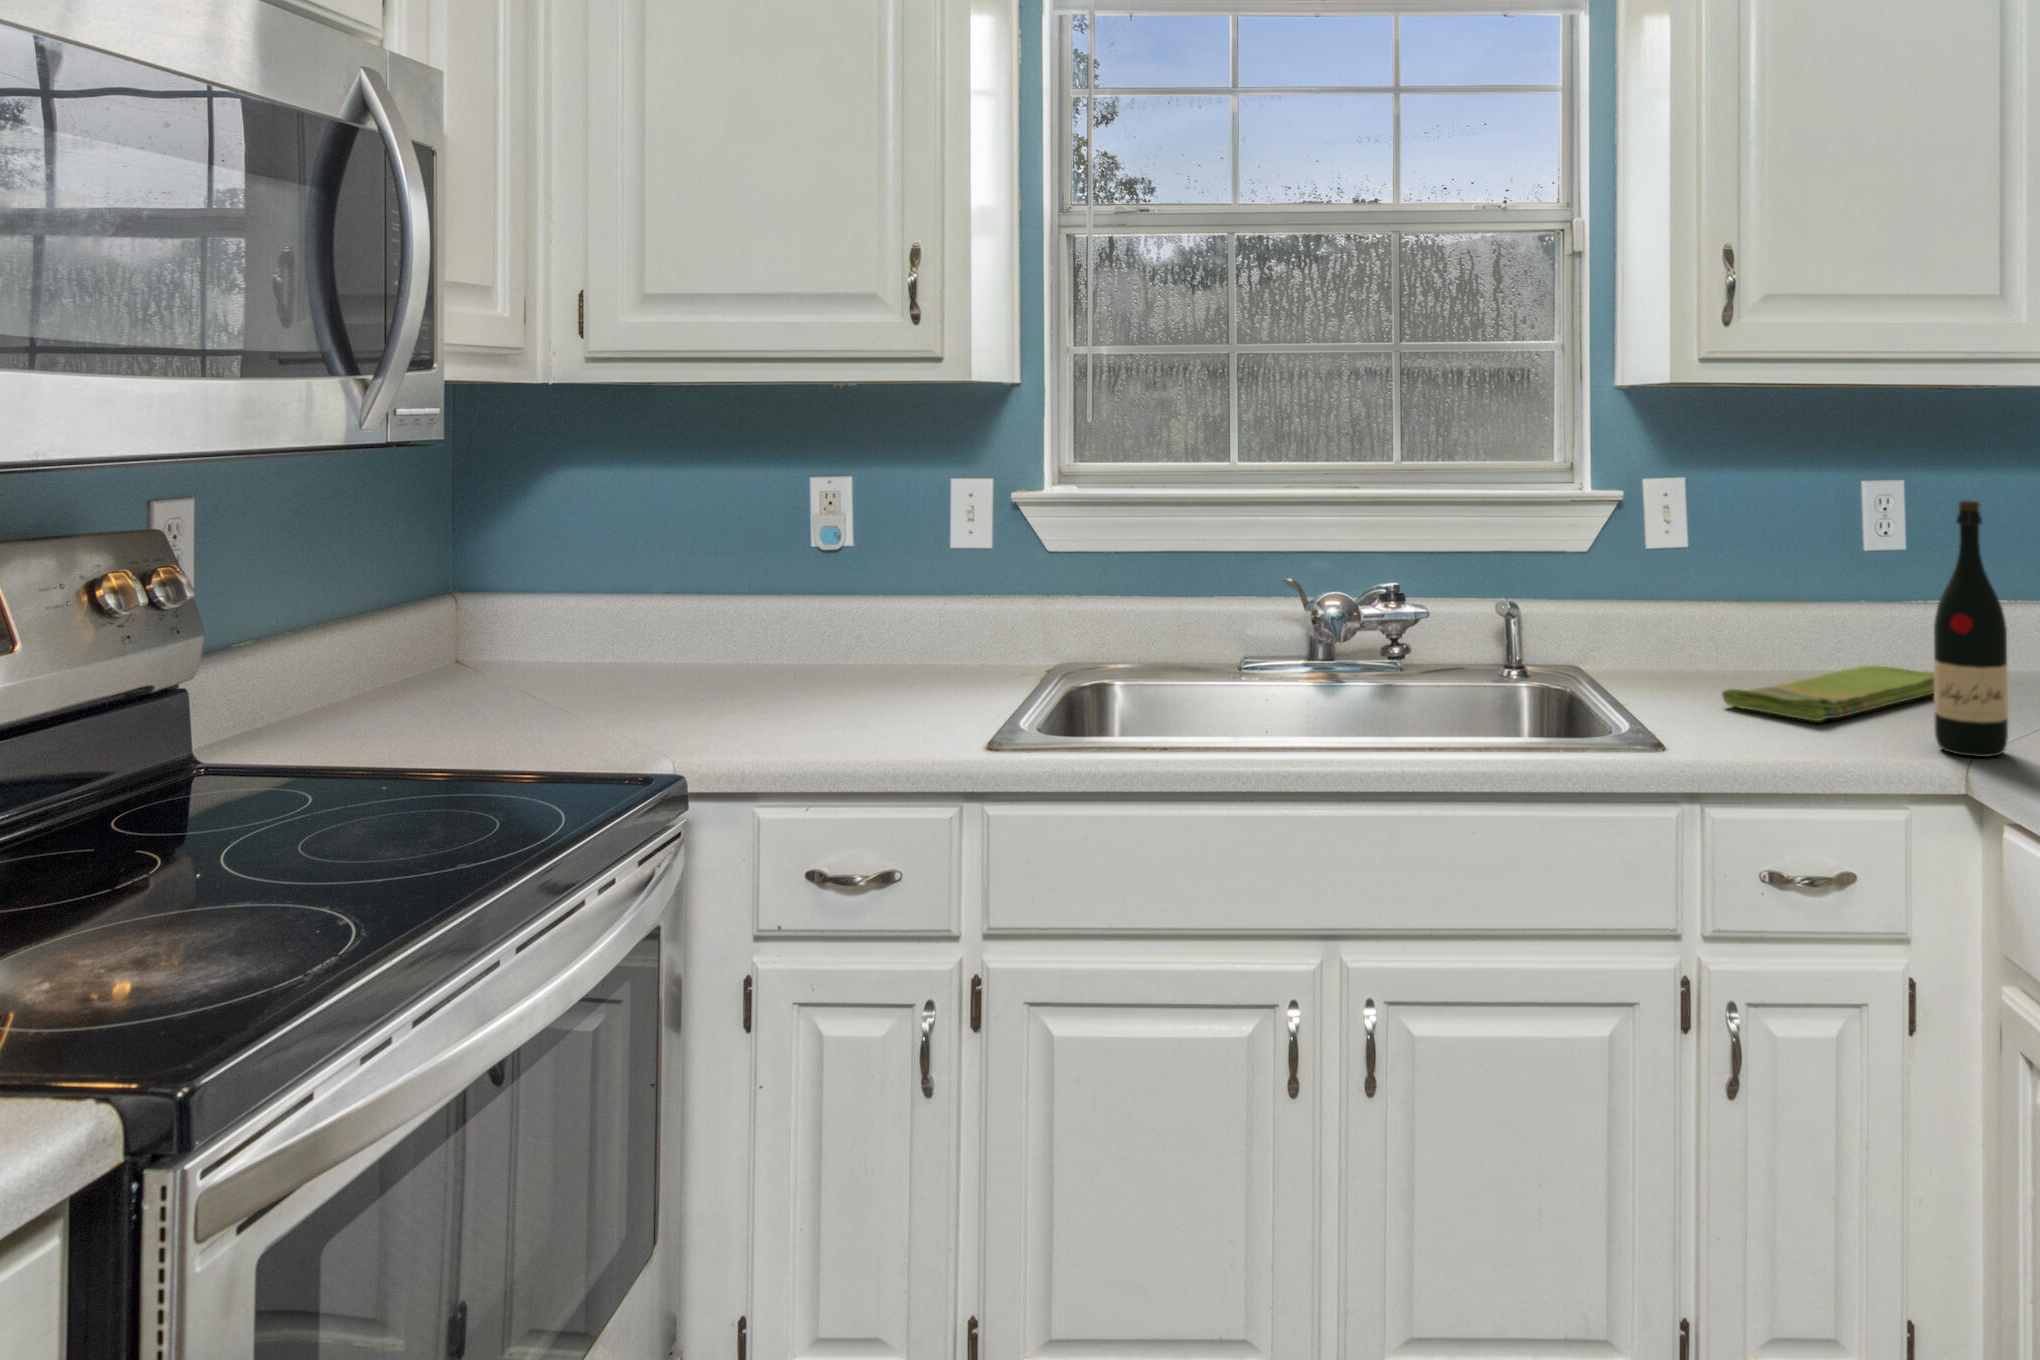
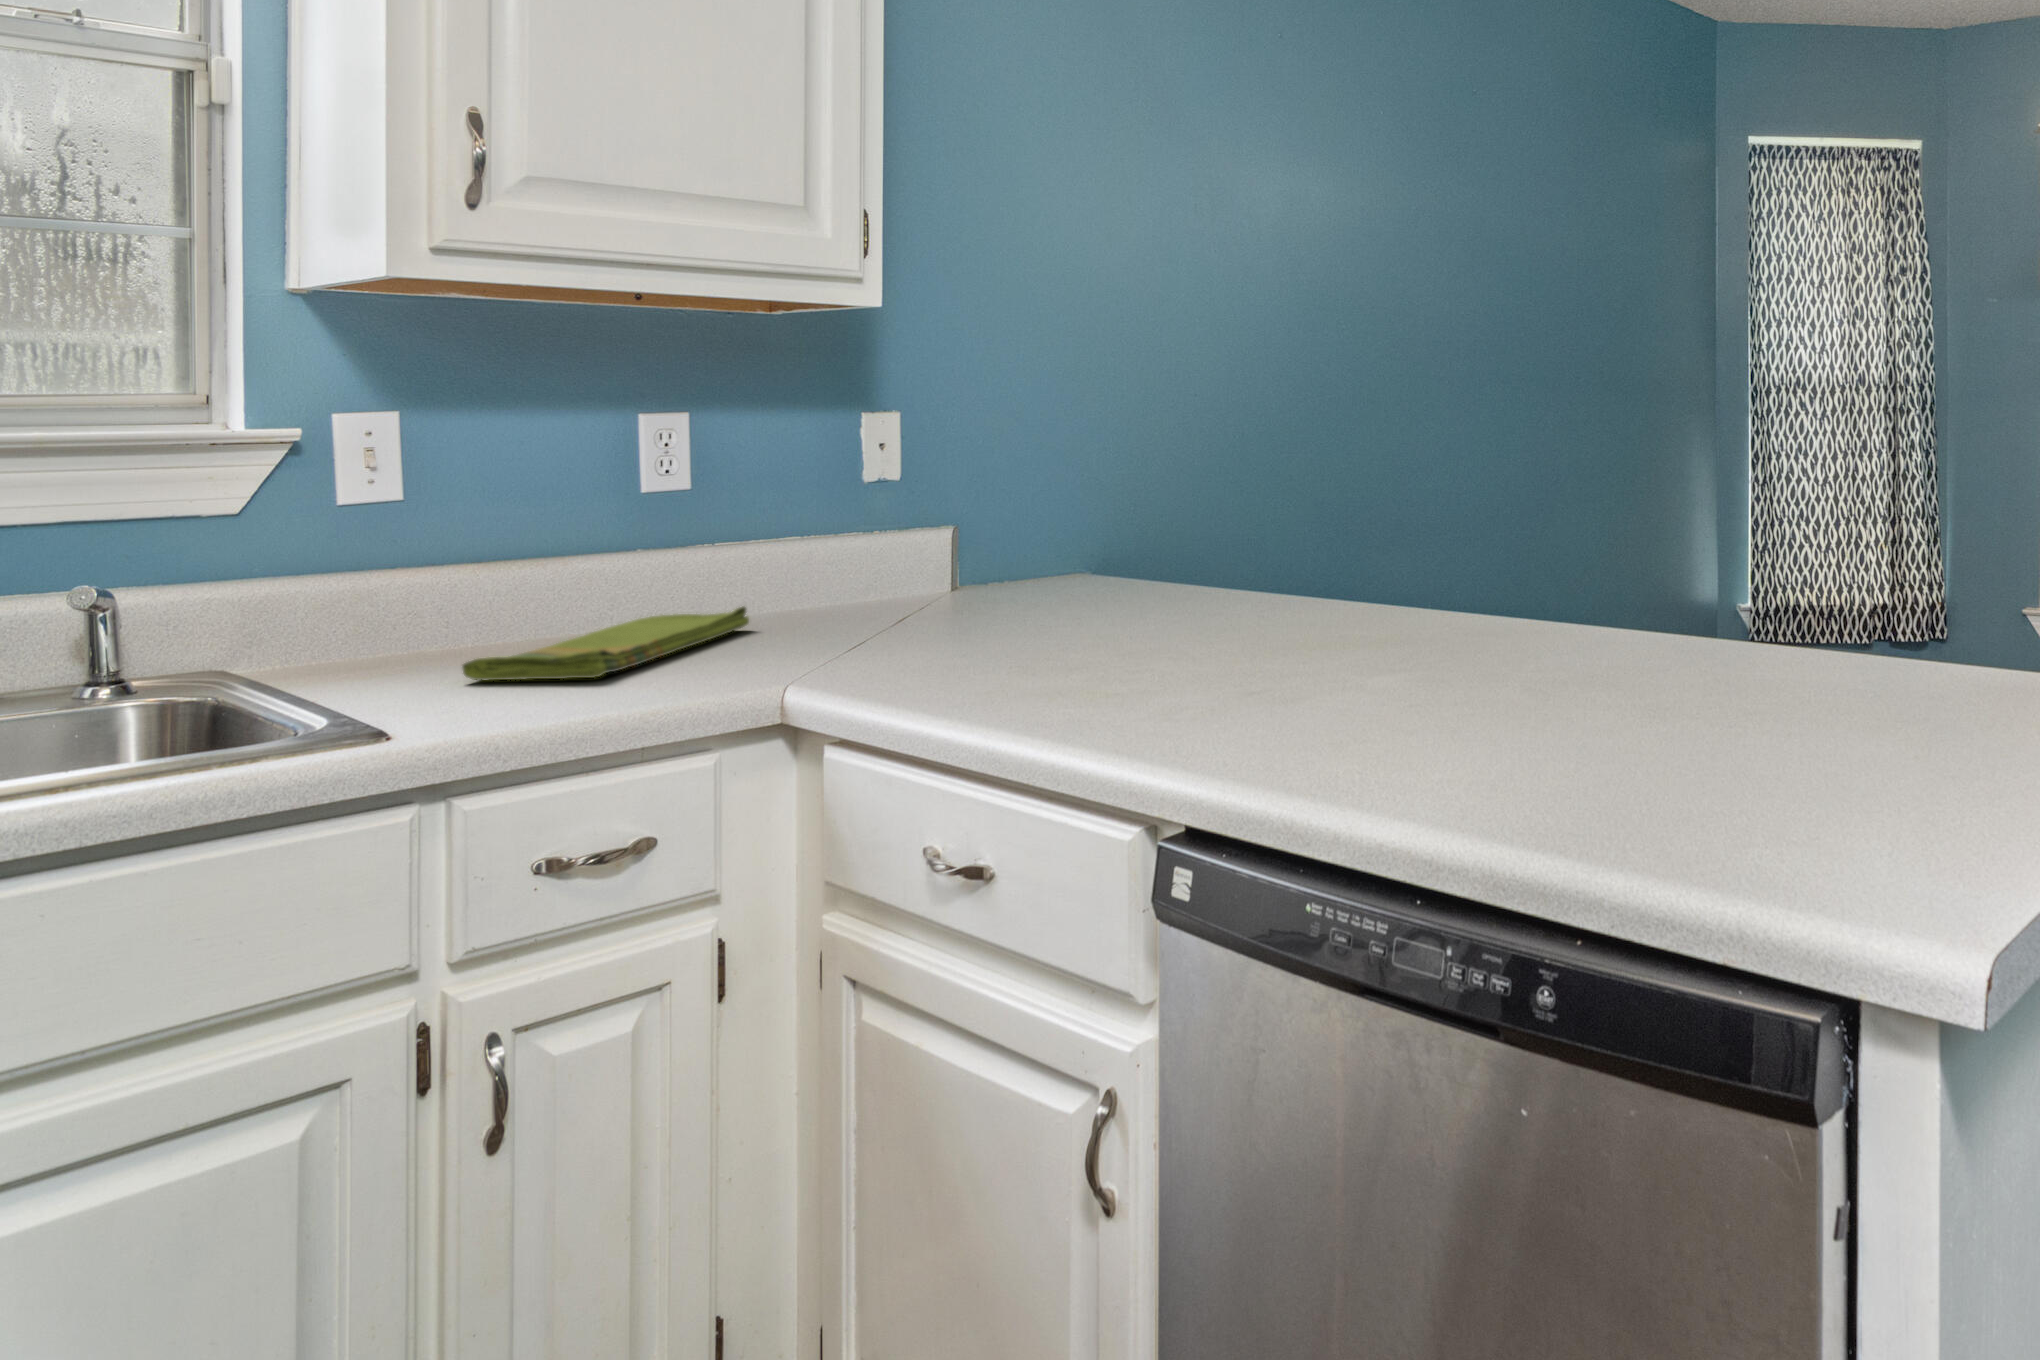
wine bottle: present [1934,500,2008,757] -> none [741,405,821,681]

